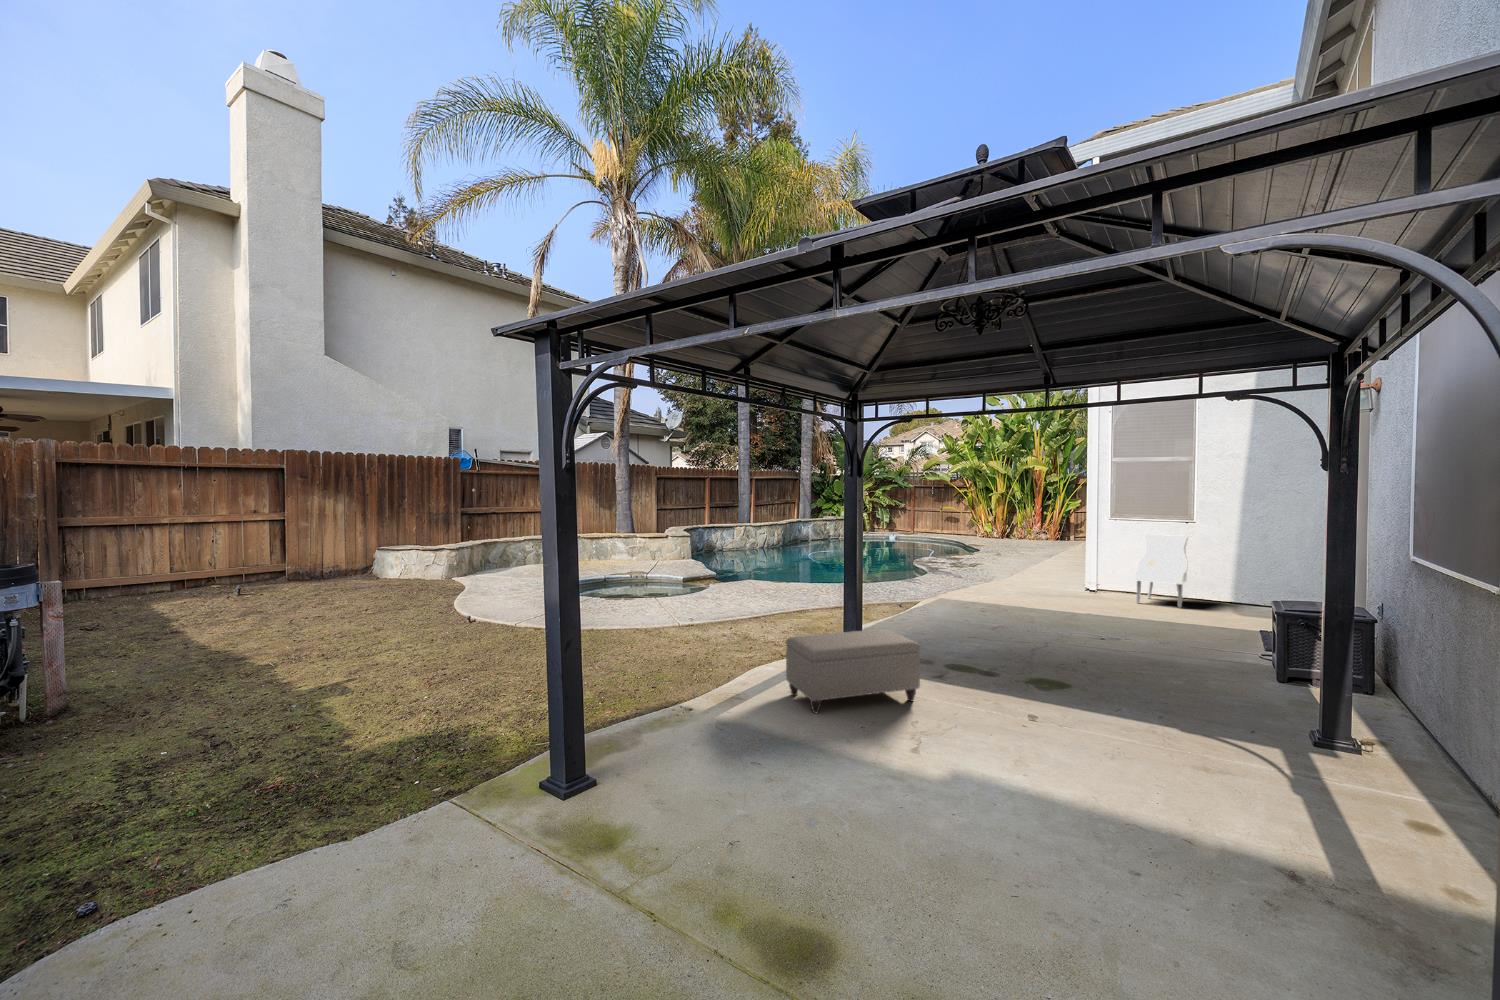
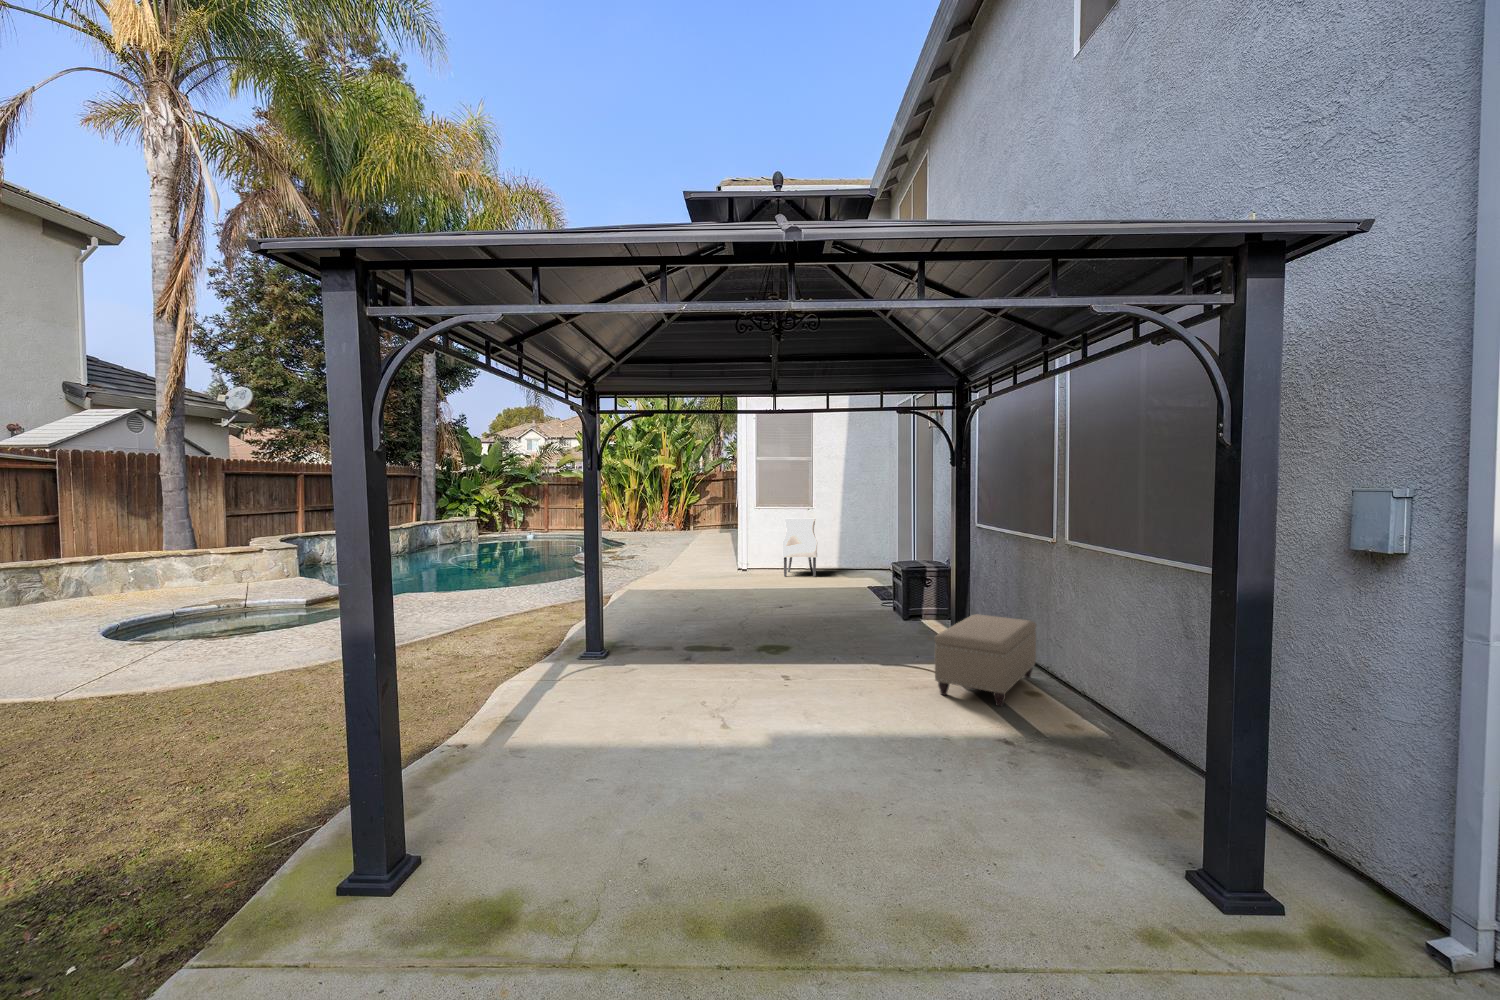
ottoman: present [786,629,921,713] -> present [934,614,1036,706]

